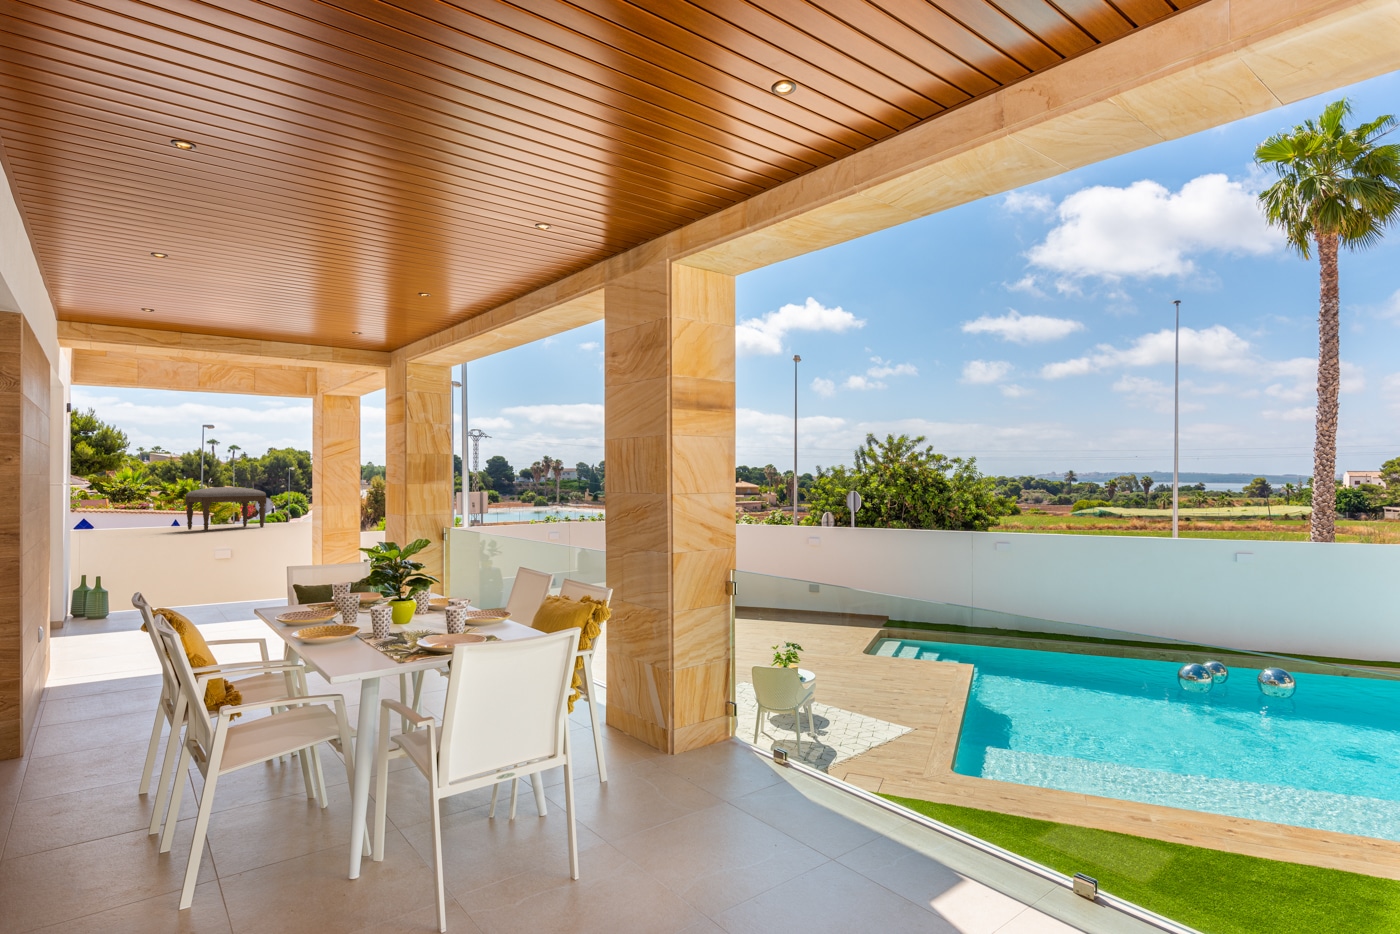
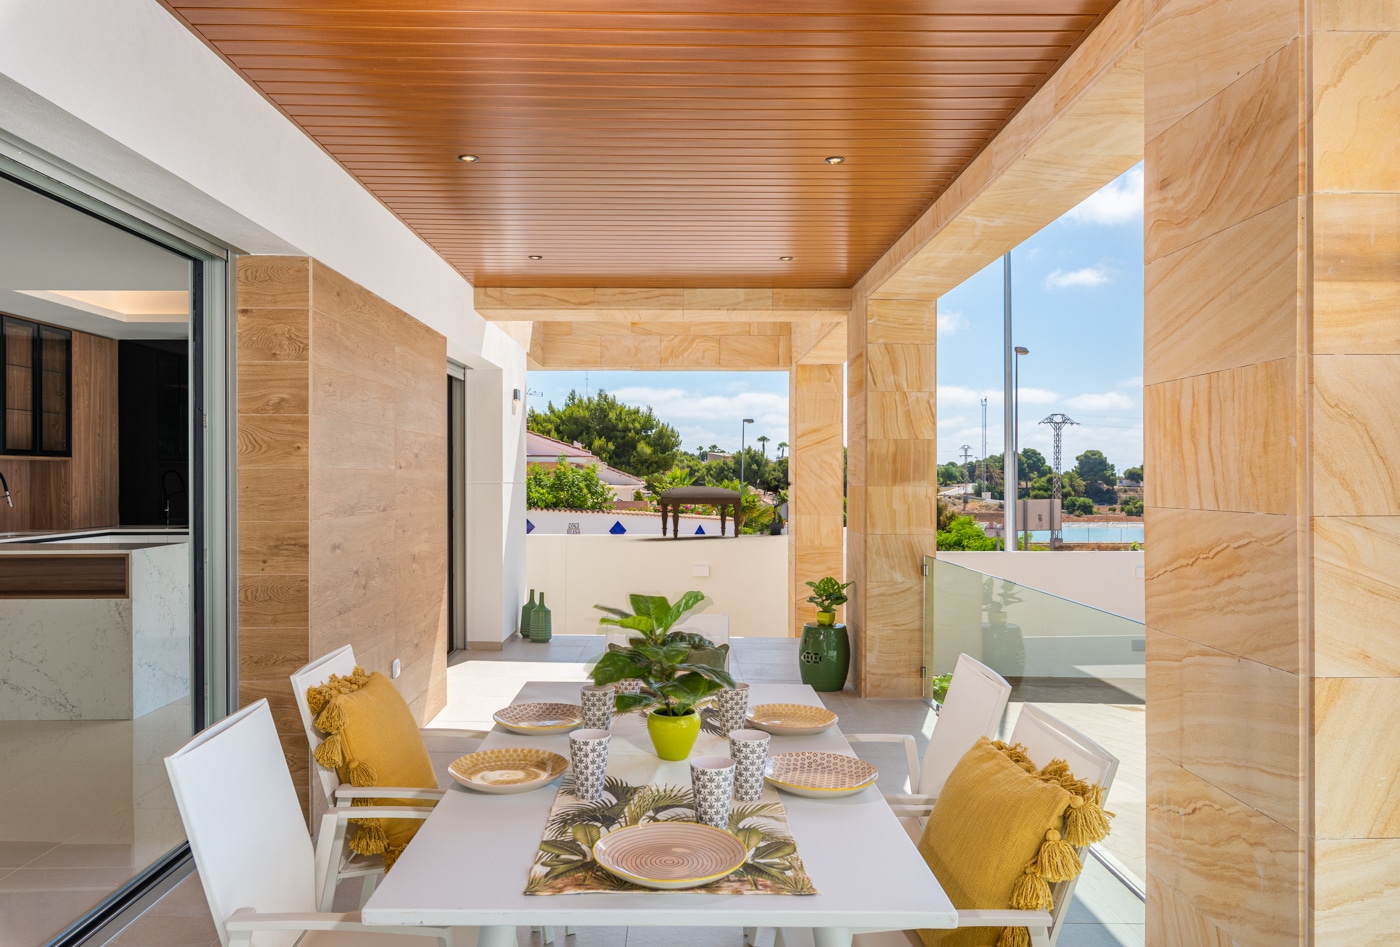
potted plant: none [275,477,310,524] -> present [755,476,791,535]

